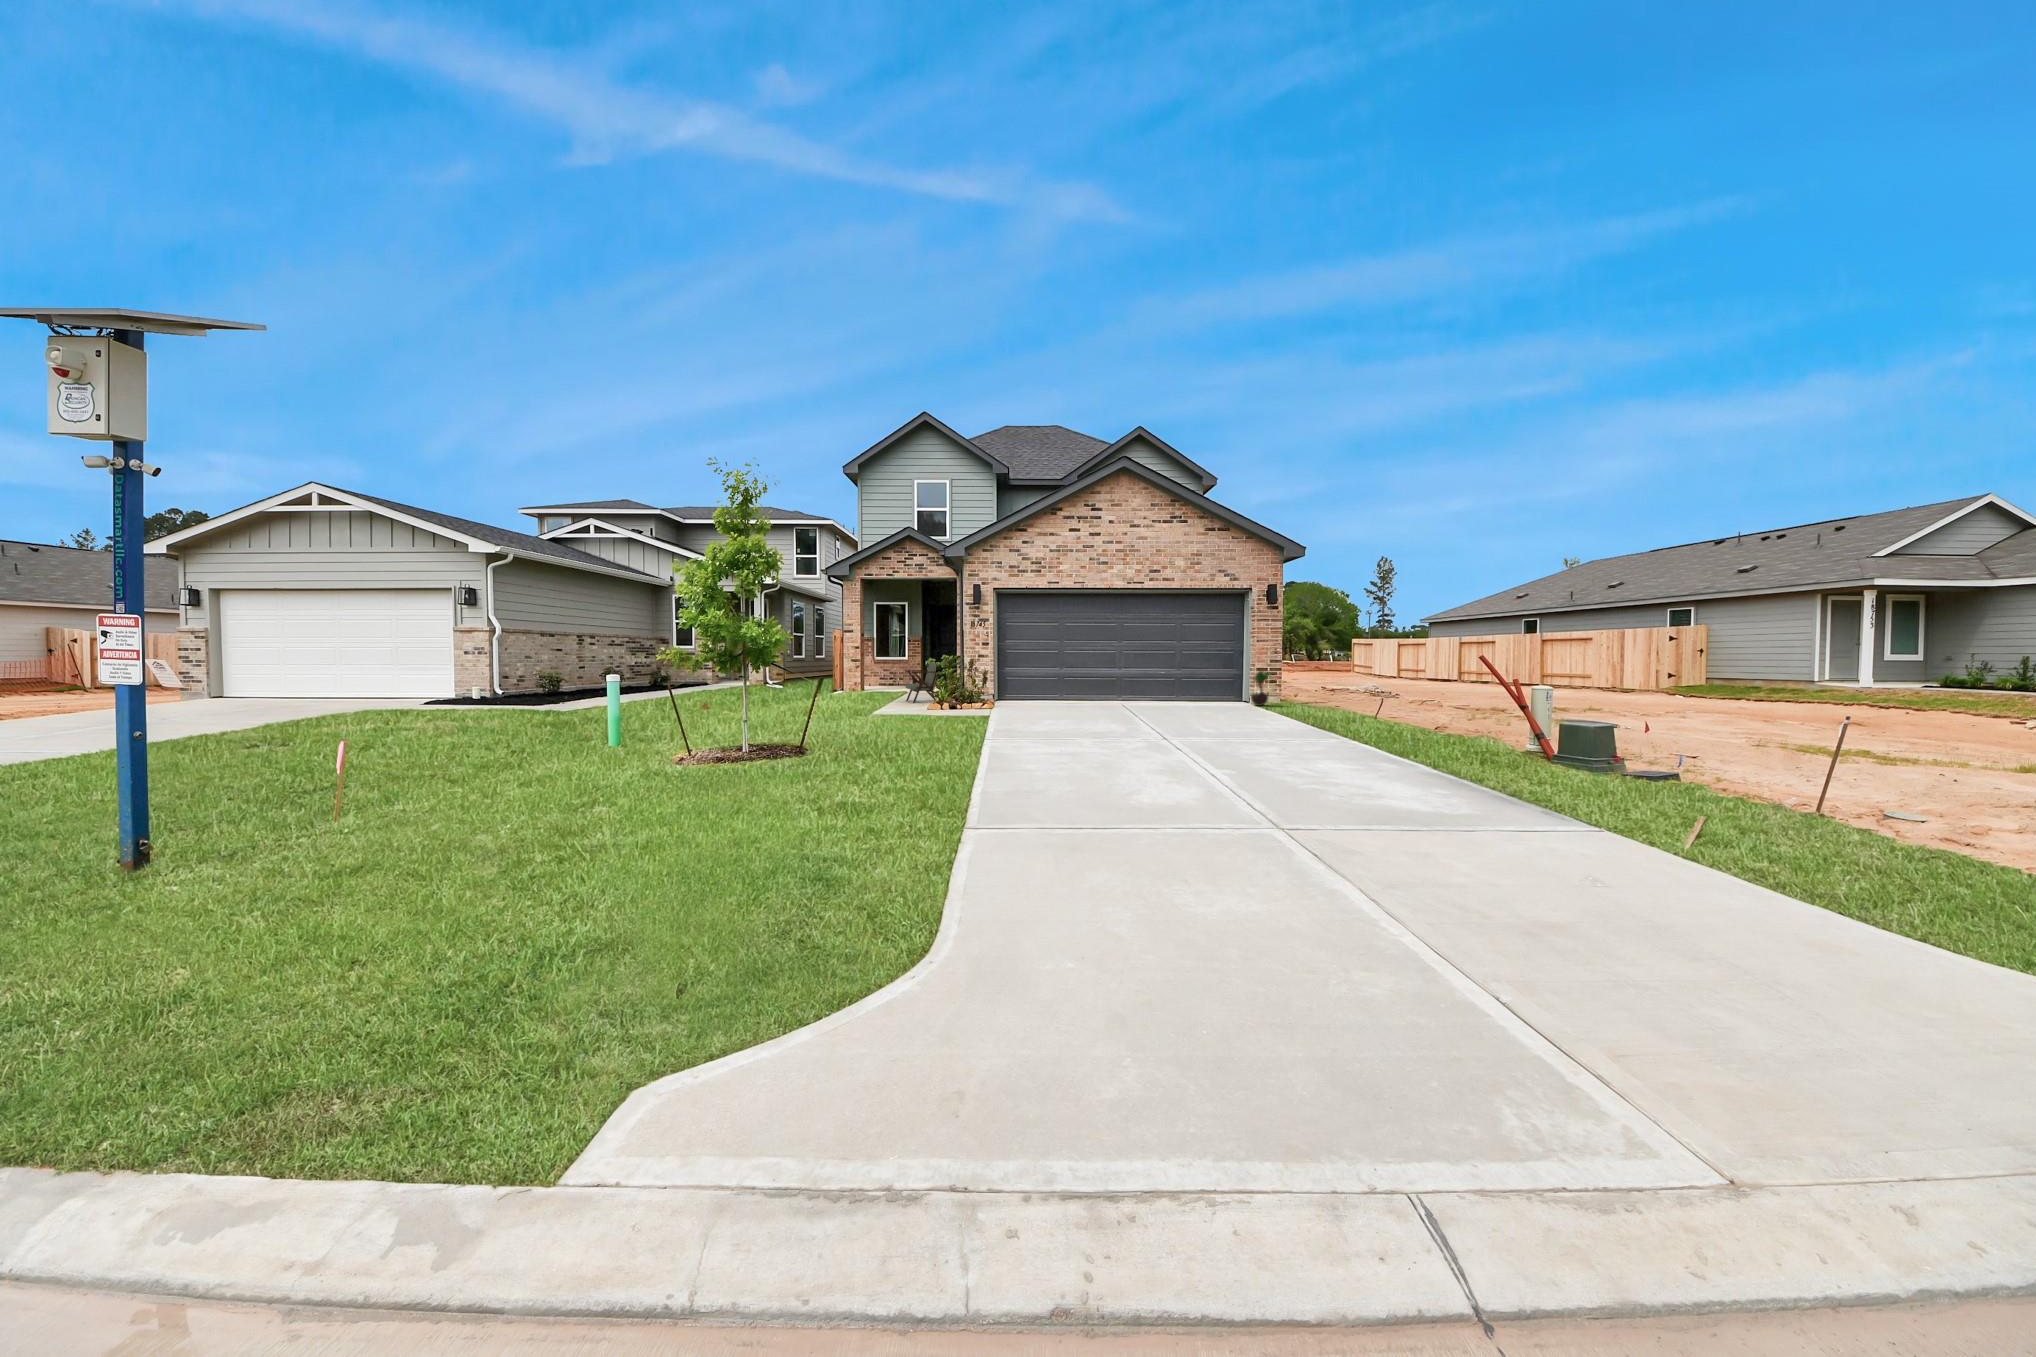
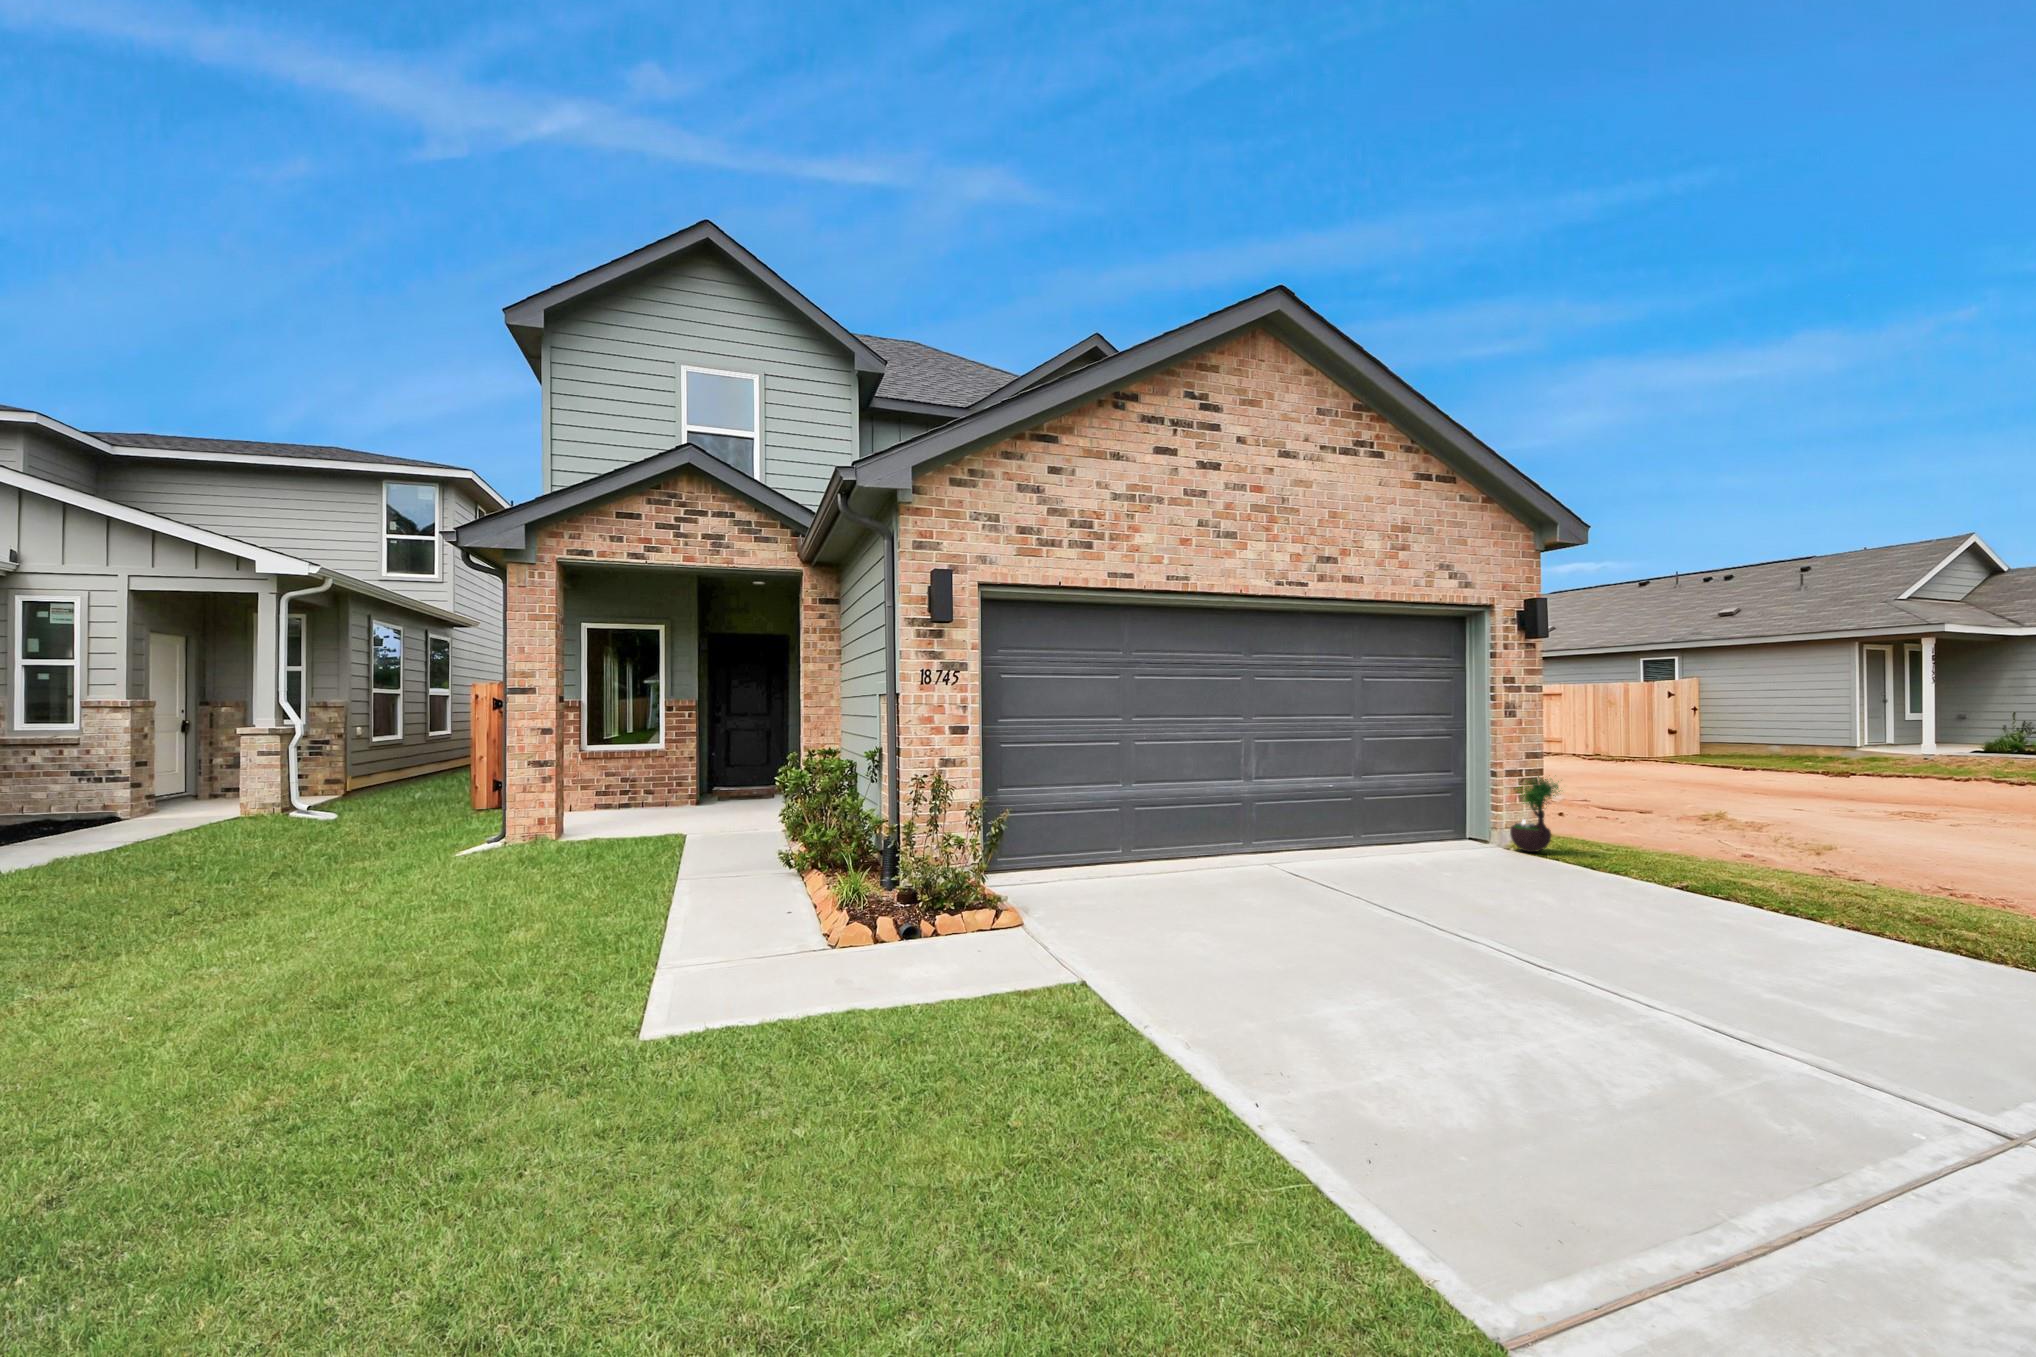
lounge chair: present [905,662,943,703] -> none [706,772,824,896]

